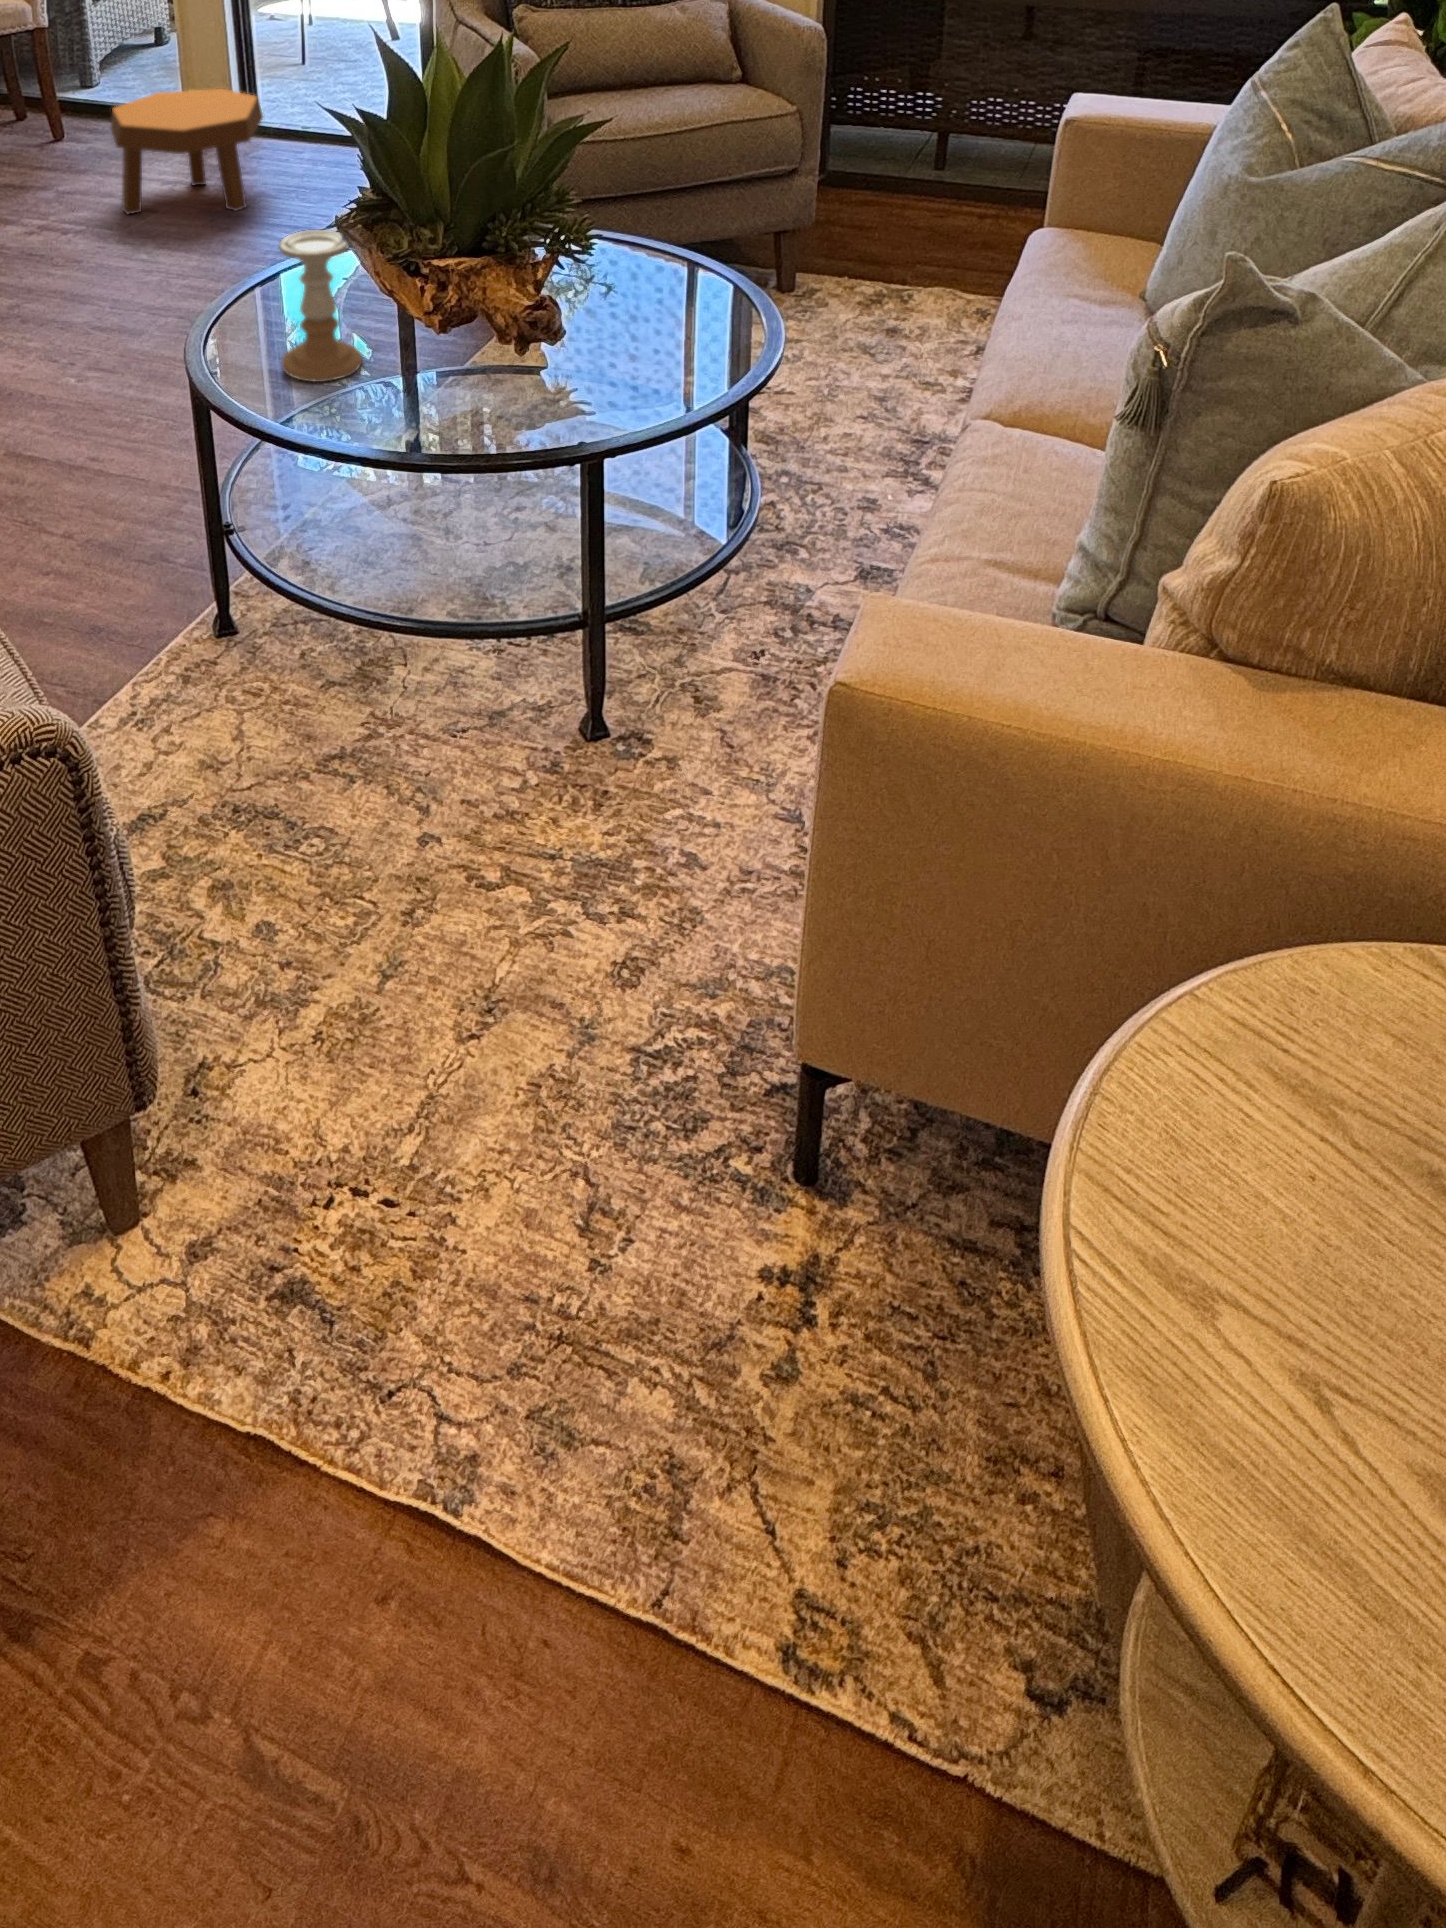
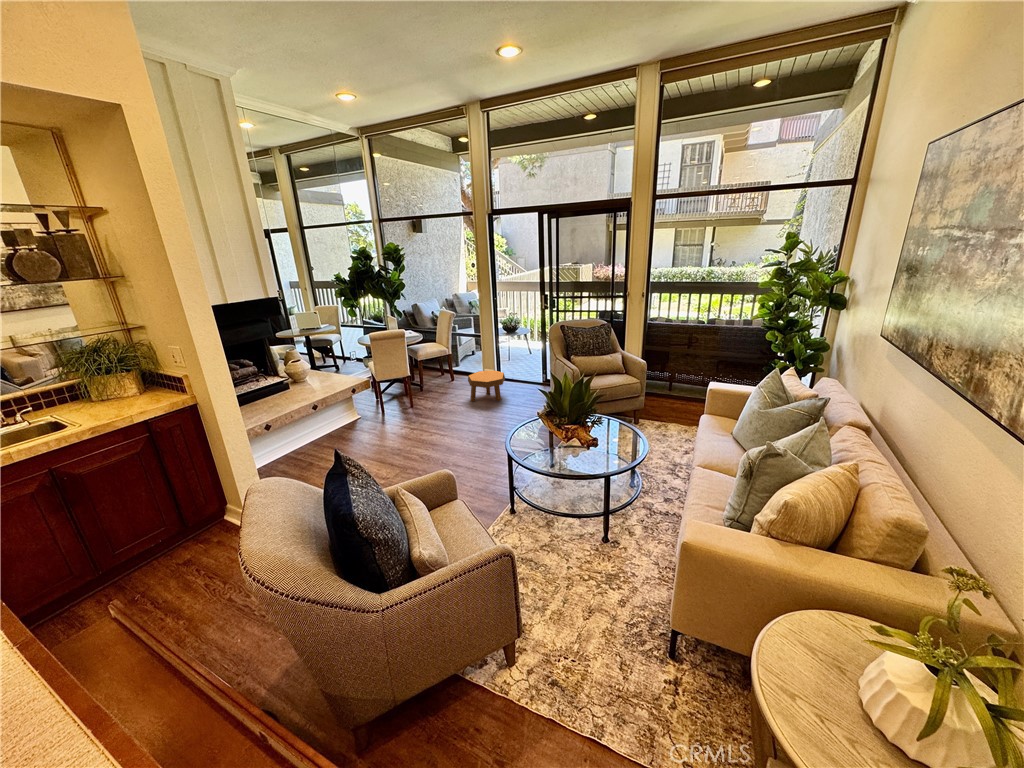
candle holder: present [279,230,362,382] -> none [528,418,547,454]

